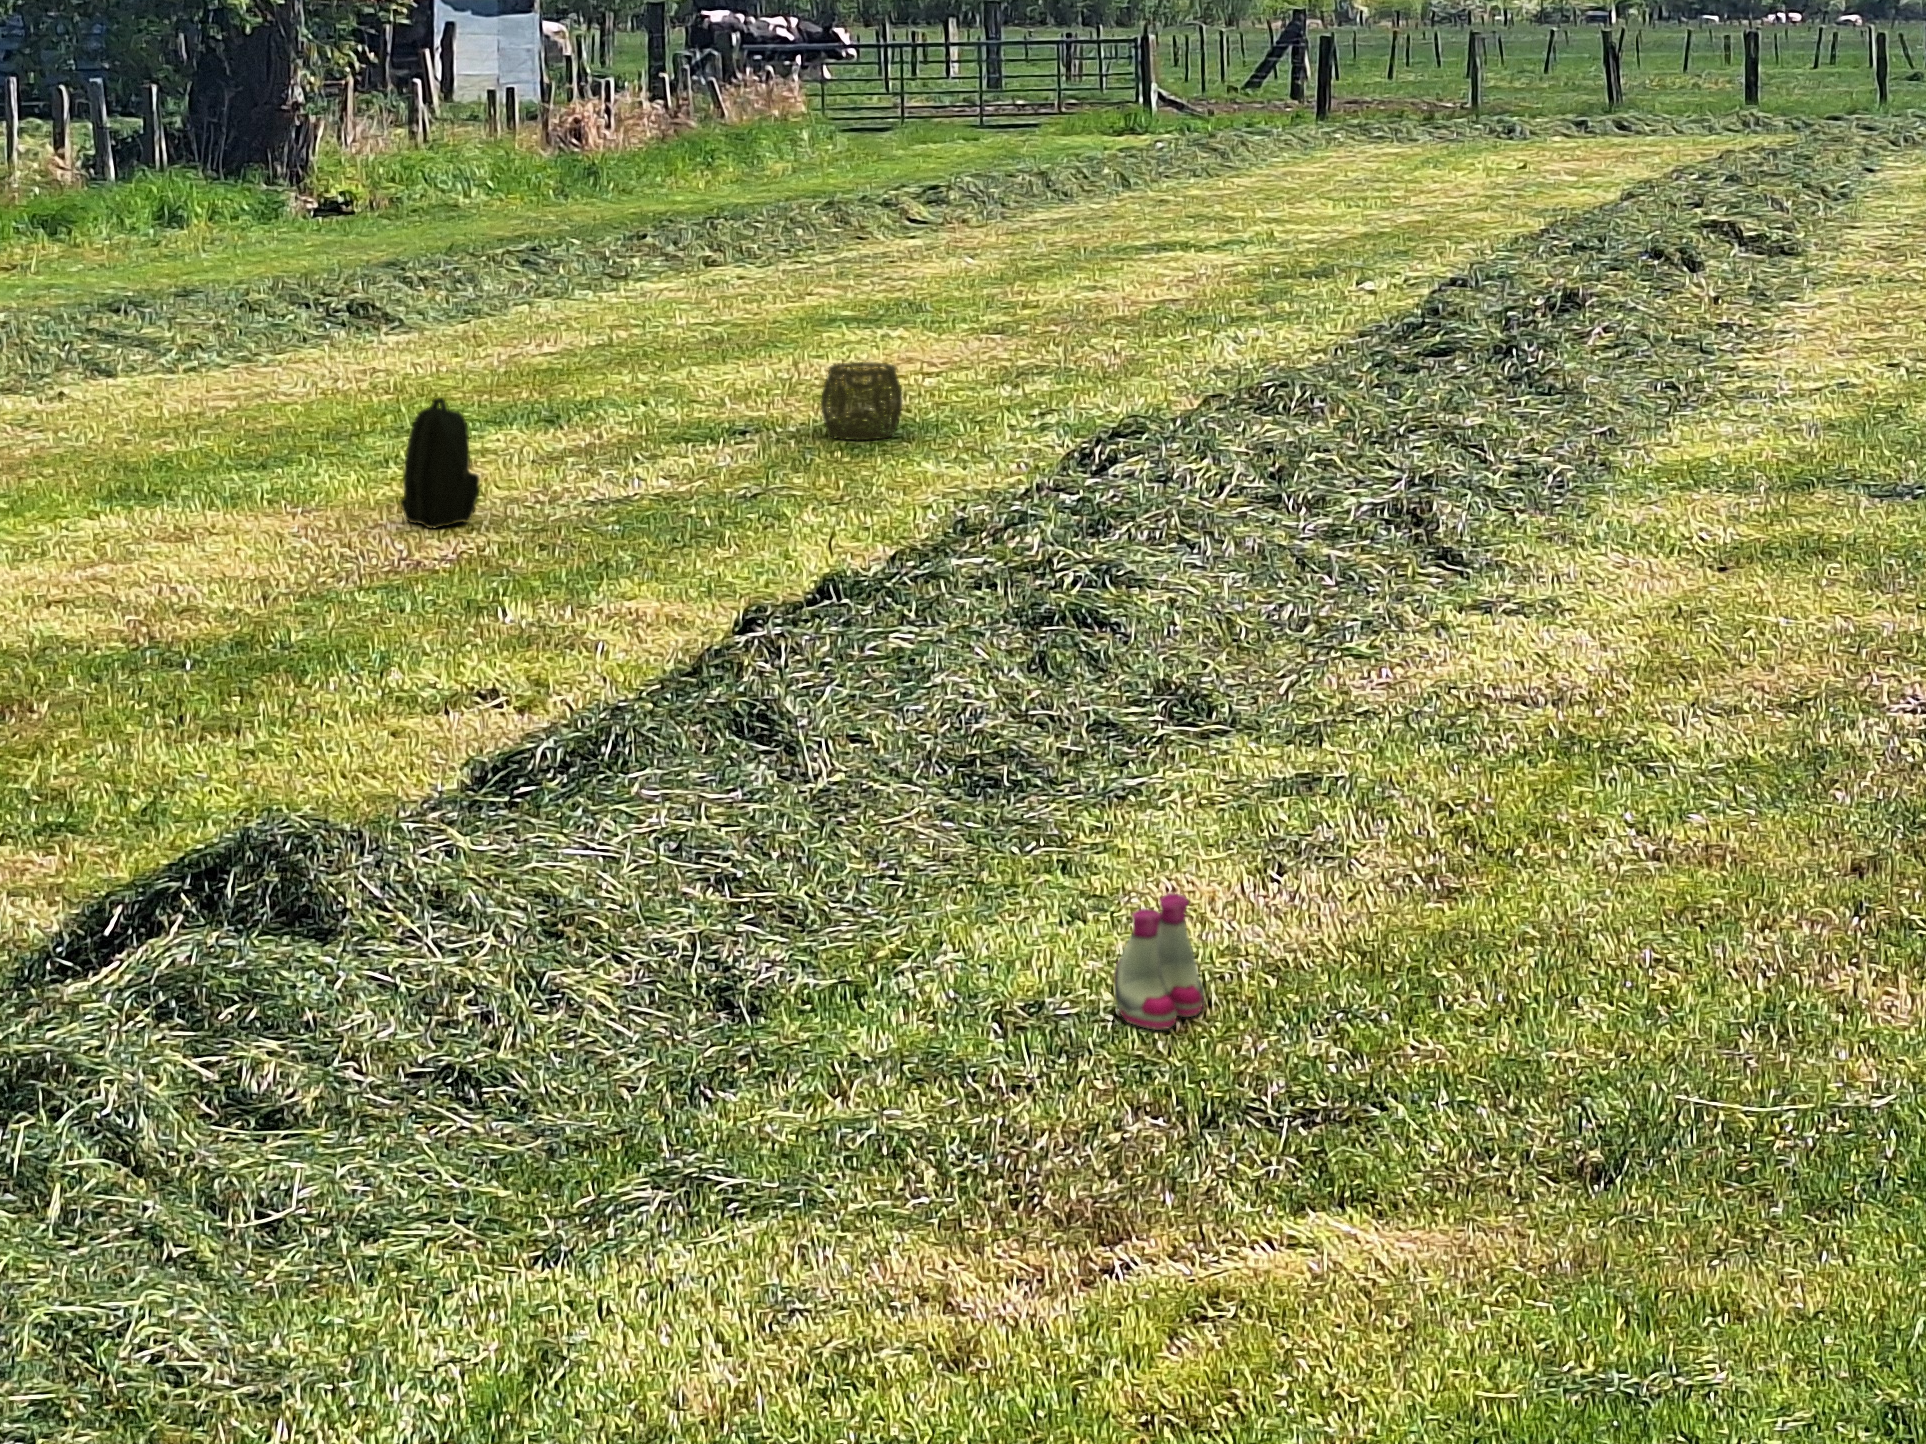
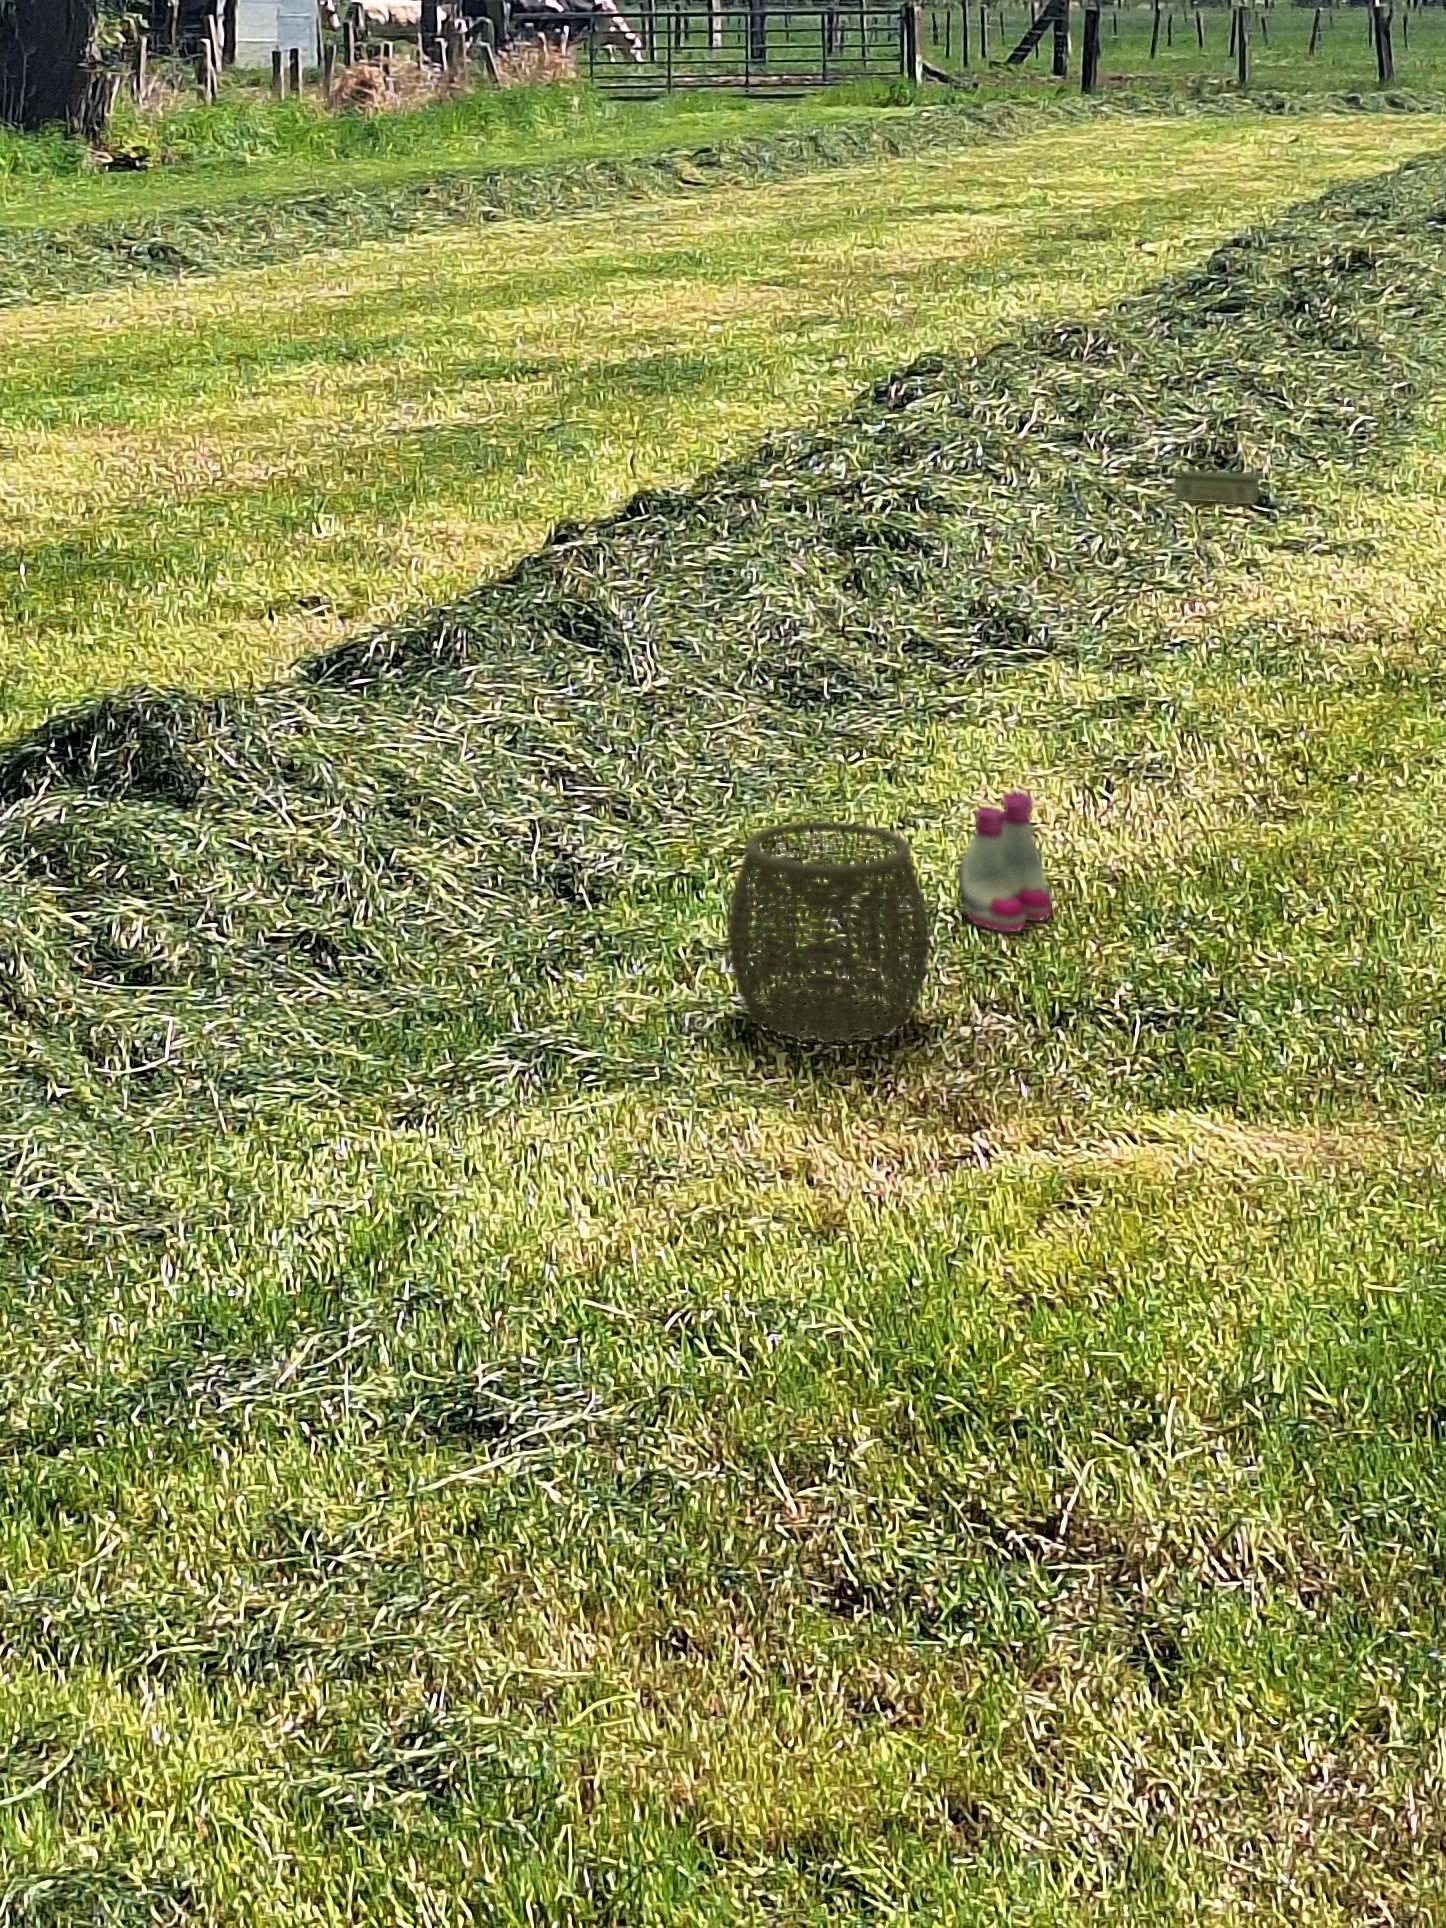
woven basket: present [821,362,903,440] -> present [726,821,931,1043]
backpack: present [401,398,480,529] -> none [223,334,296,459]
toolbox: none [1374,532,1460,568] -> present [1175,469,1262,505]

